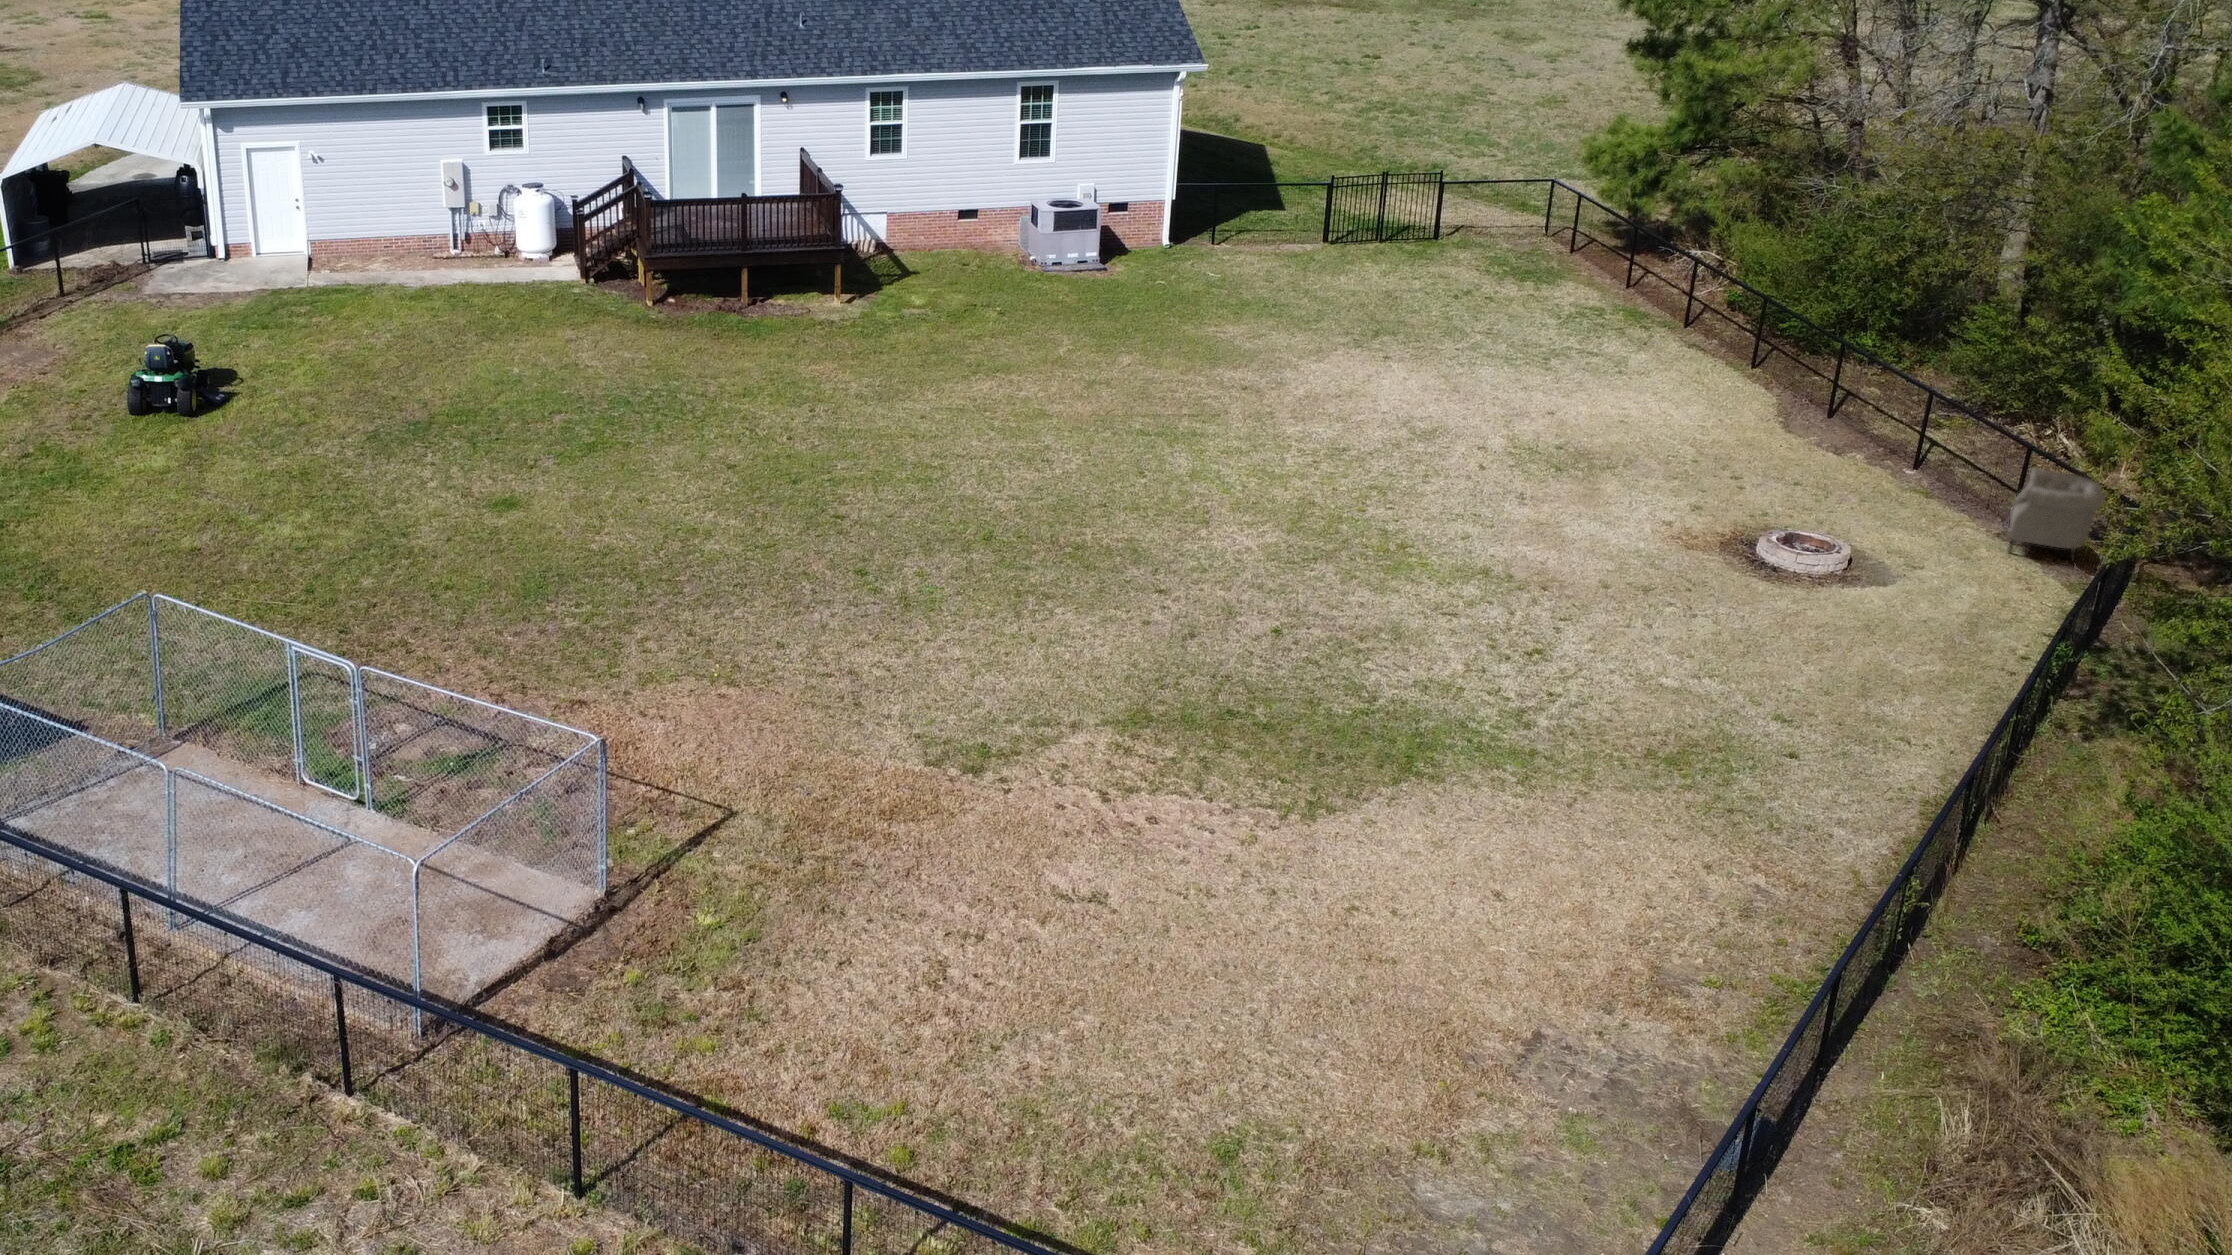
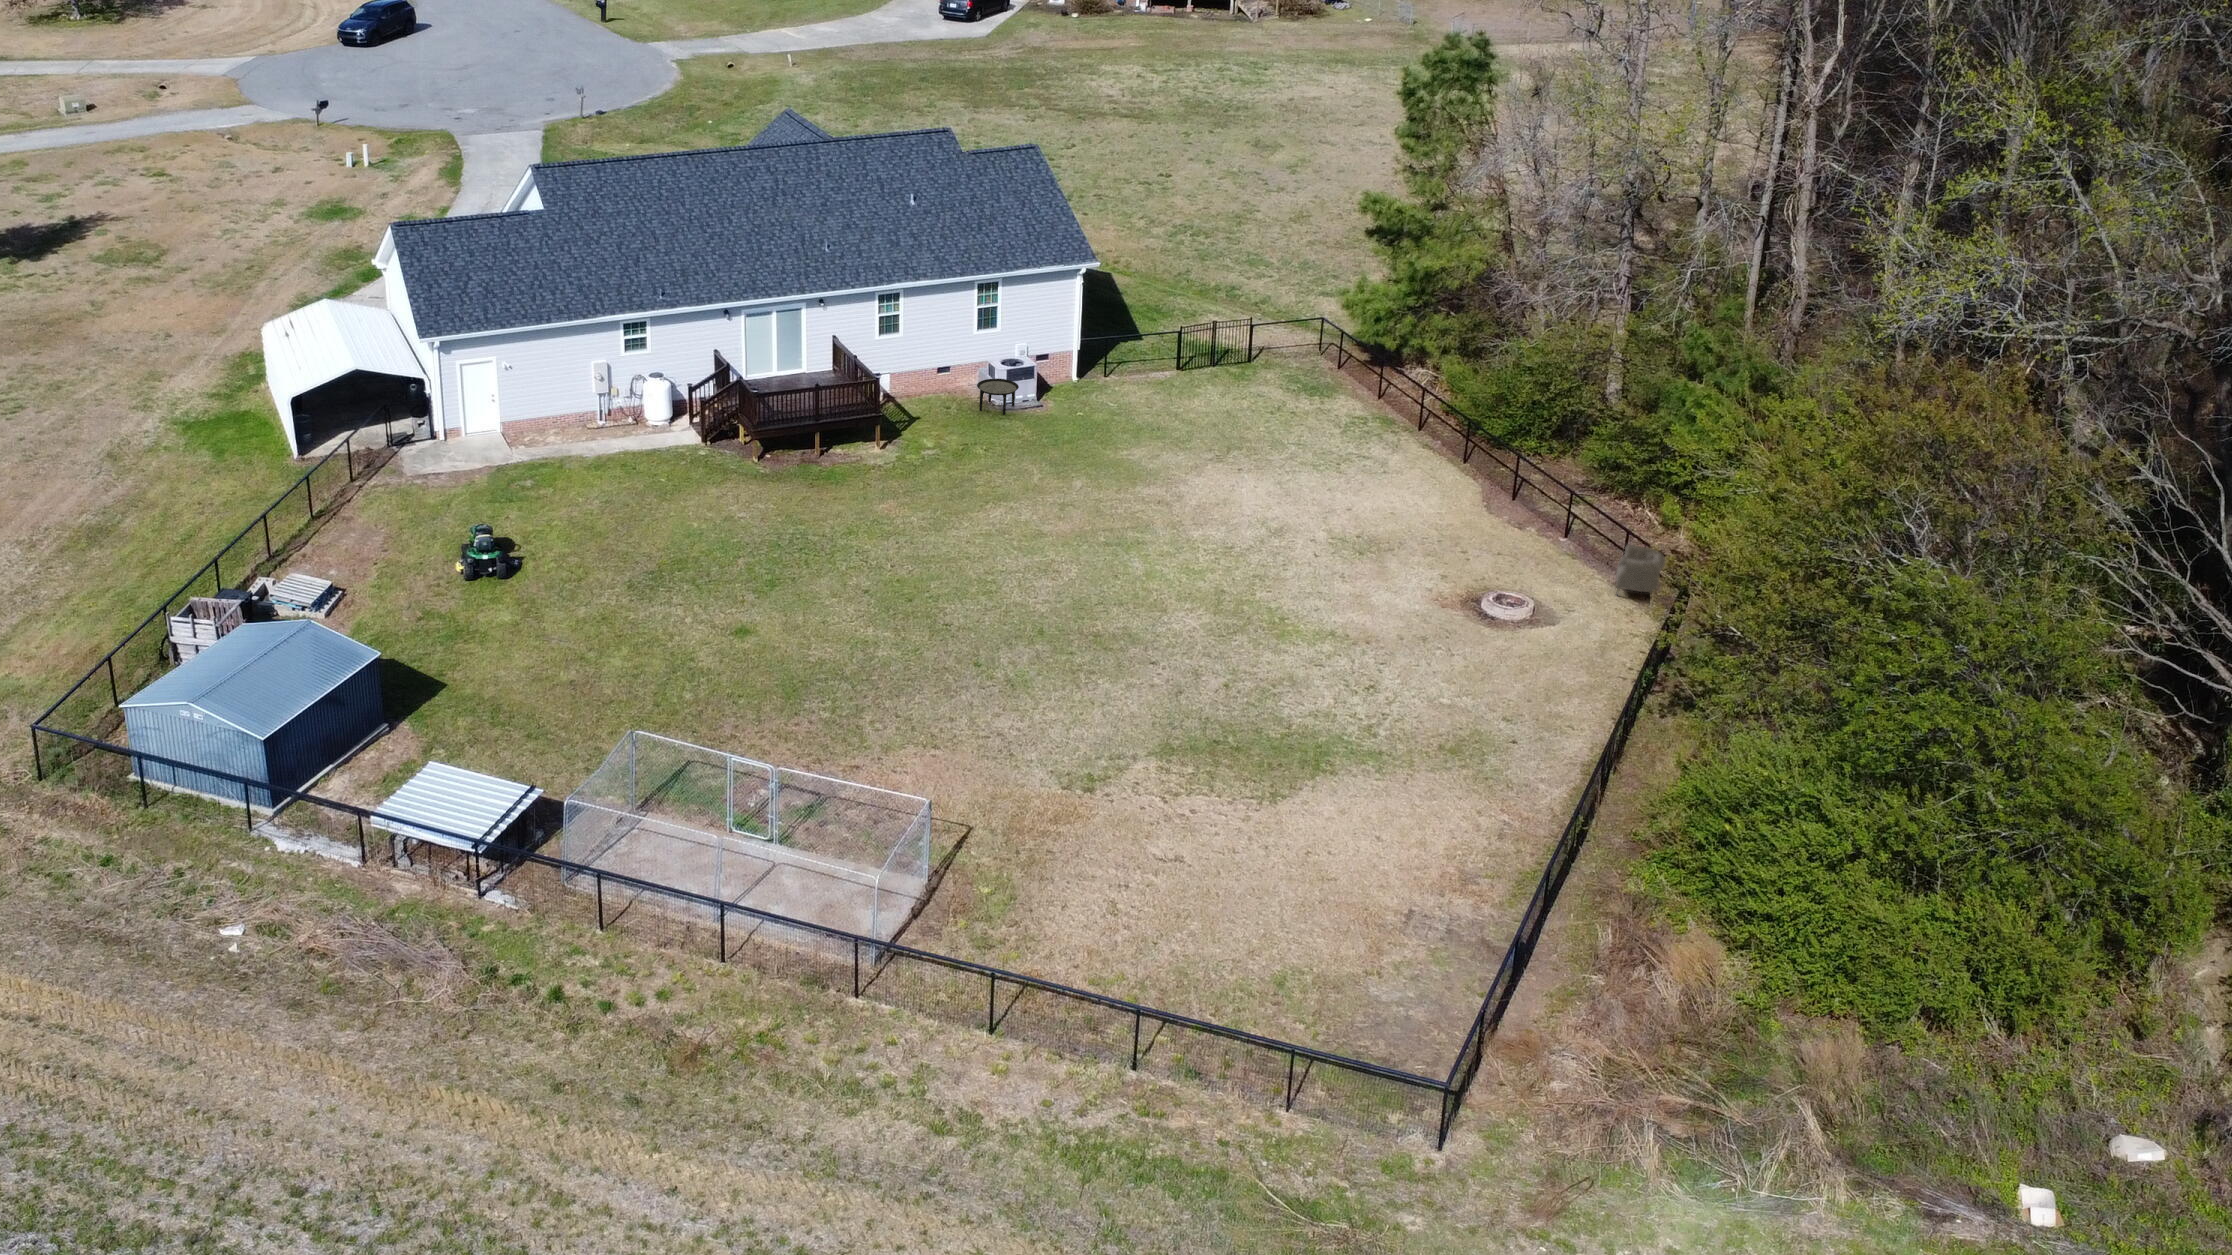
round table: none [1004,225,1066,276] -> present [977,379,1019,415]

